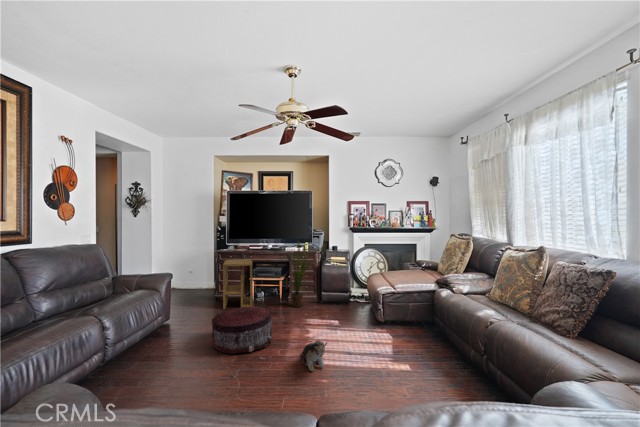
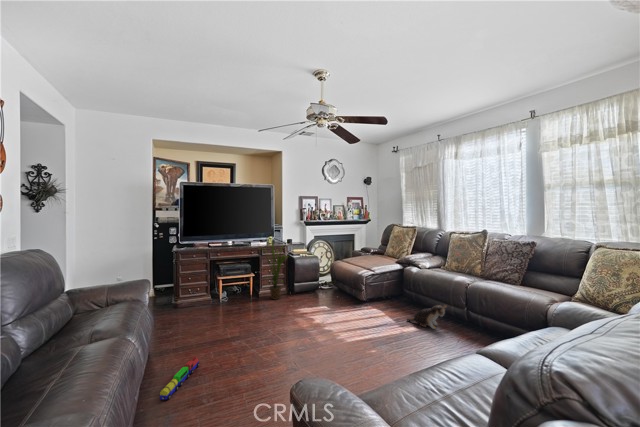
side table: present [223,259,252,309] -> none [194,258,234,313]
pouf: present [212,306,272,354] -> none [236,302,298,351]
plush toy: present [301,341,327,371] -> present [407,305,447,329]
toy train: none [108,343,165,374] -> present [160,356,199,400]

